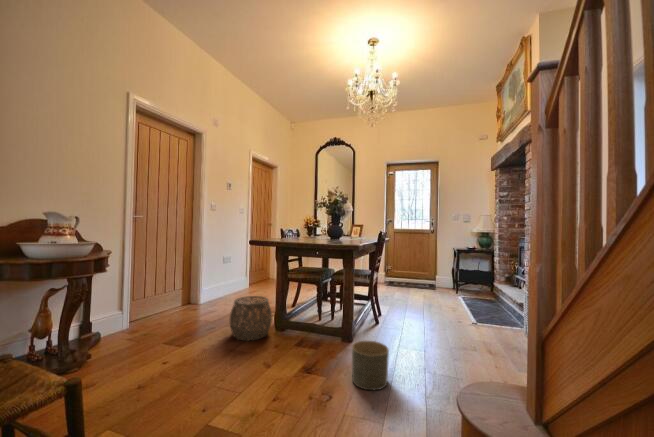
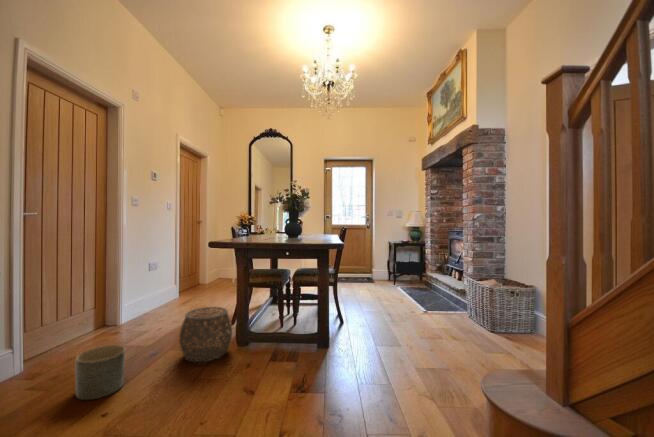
planter: present [352,341,389,390] -> present [75,345,125,400]

